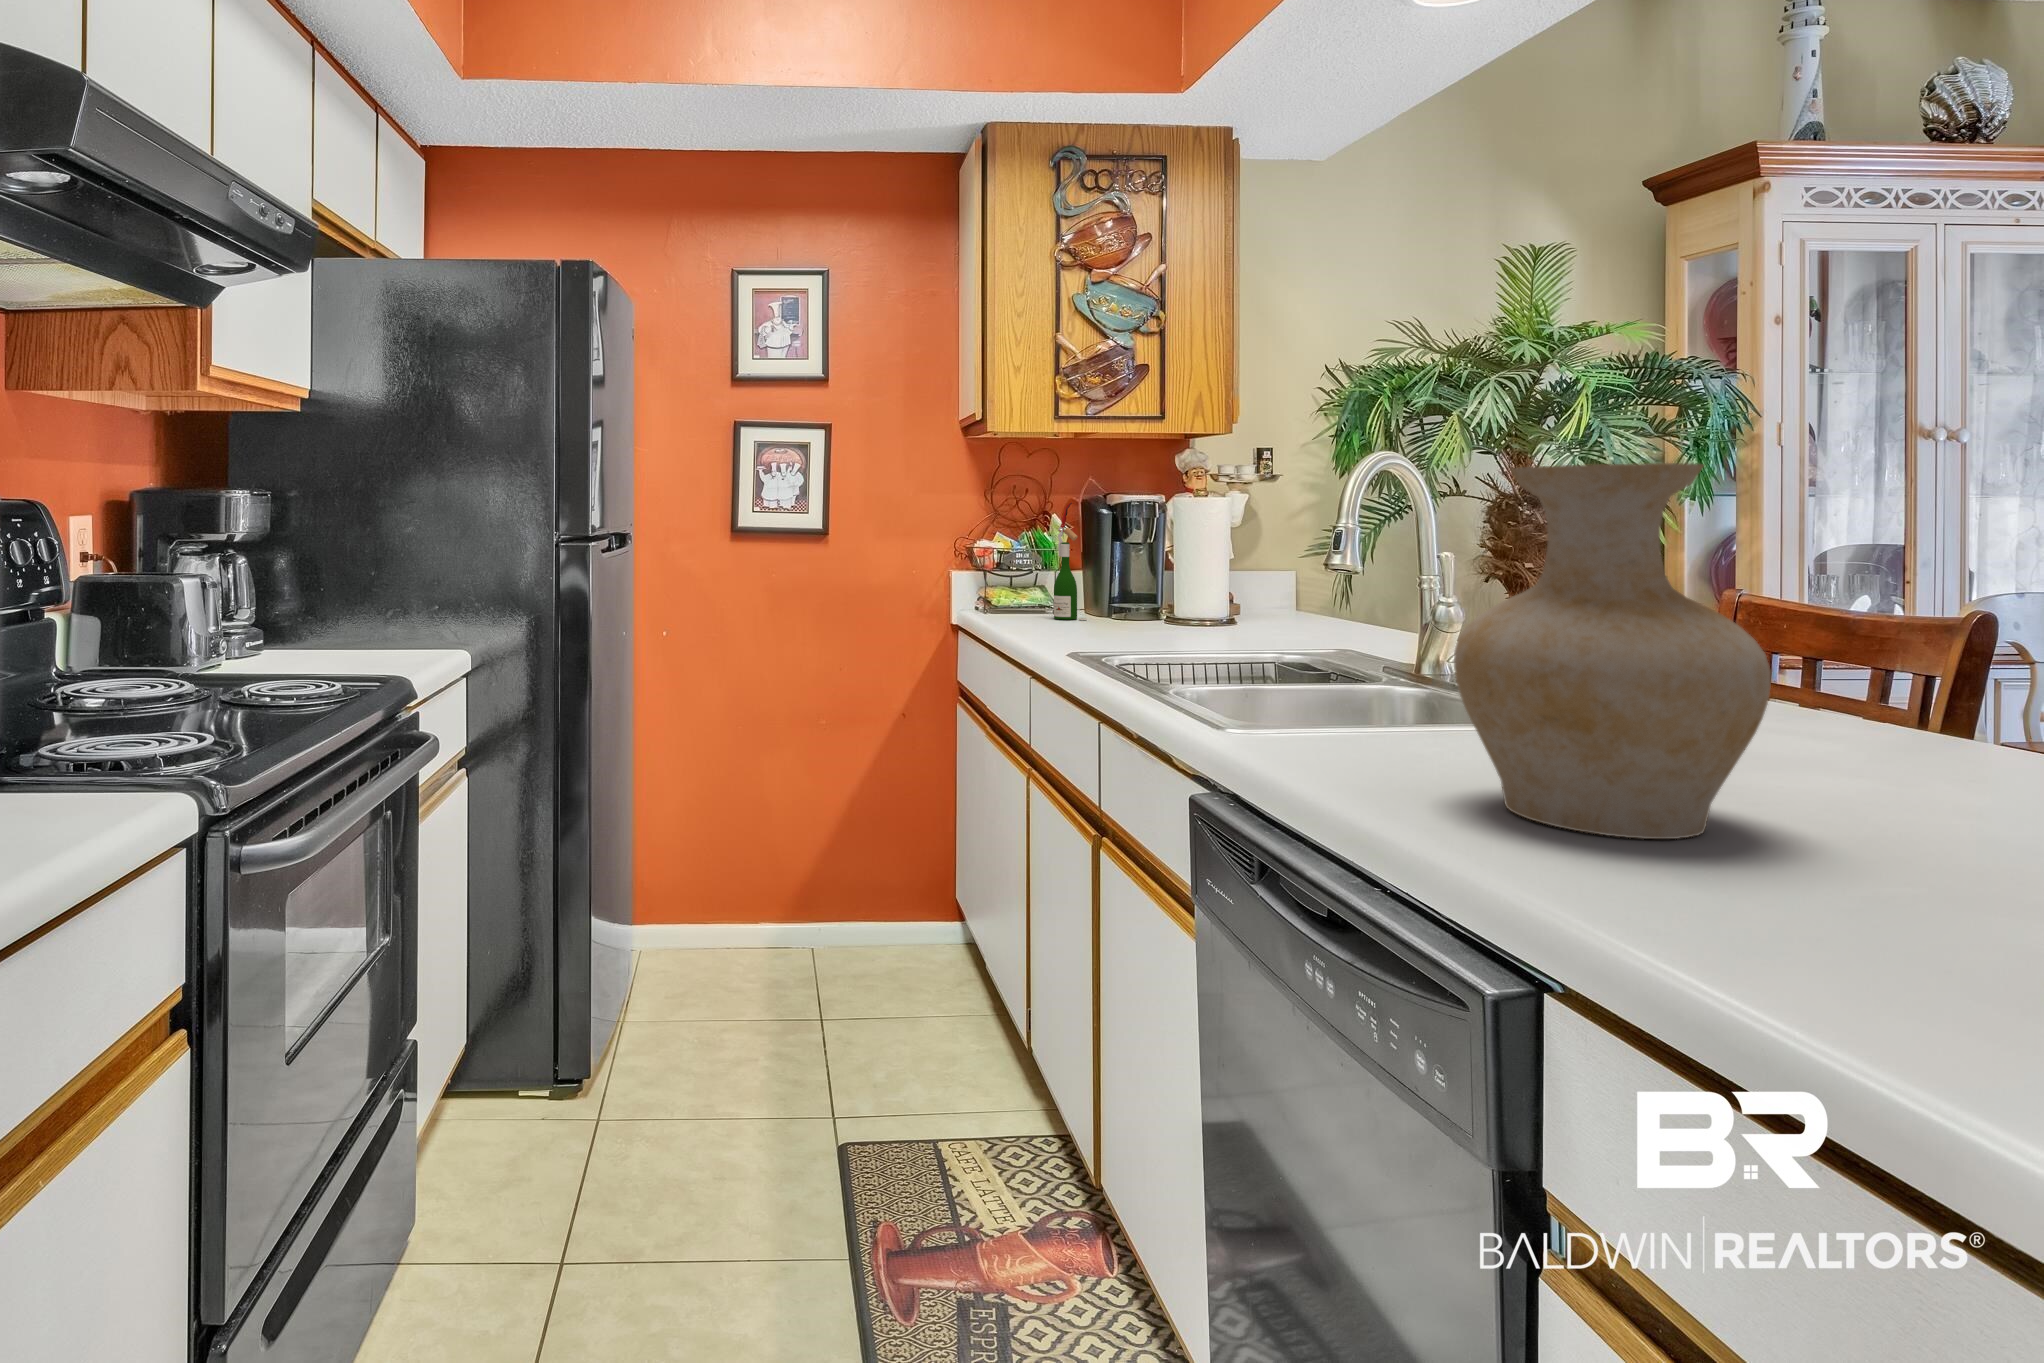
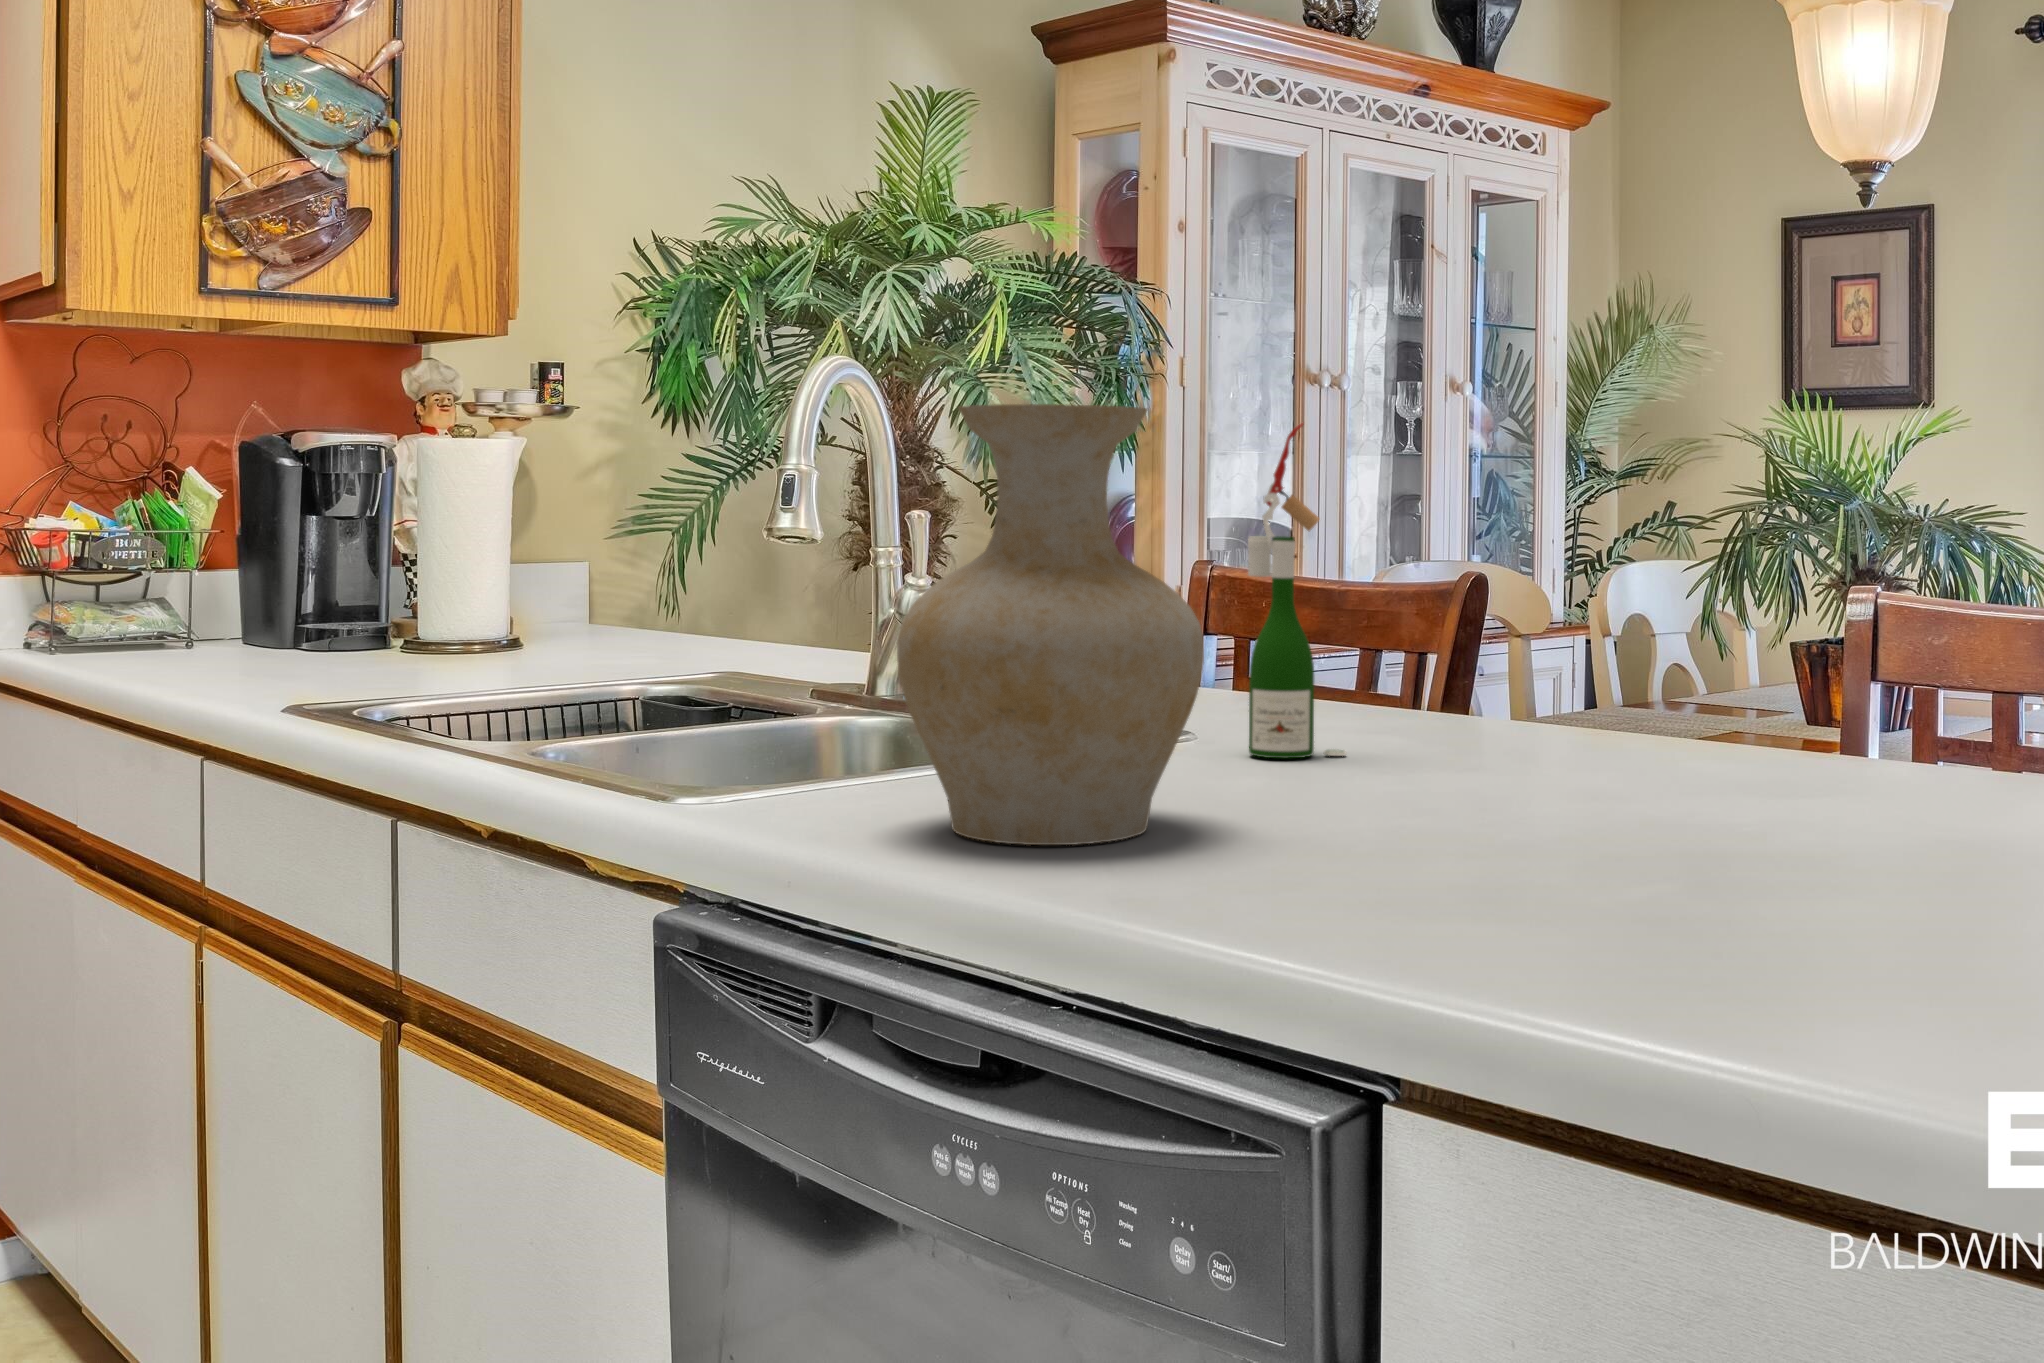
wine bottle: present [1054,503,1087,620] -> present [1248,423,1346,758]

